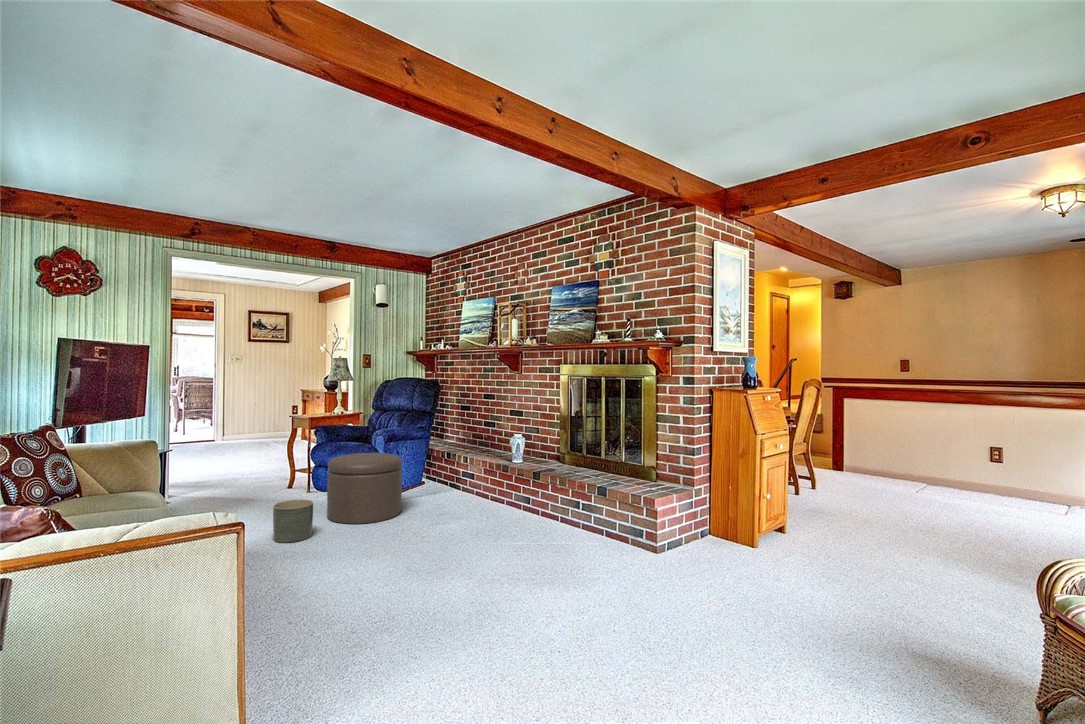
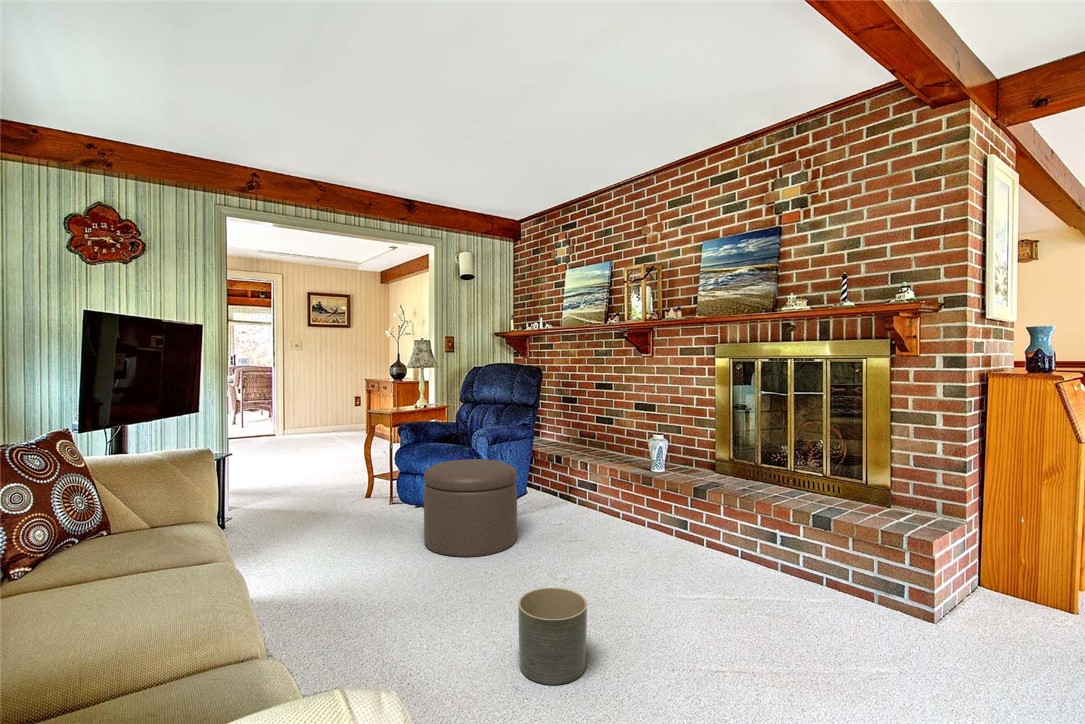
planter: present [273,499,313,543] -> present [518,588,587,685]

